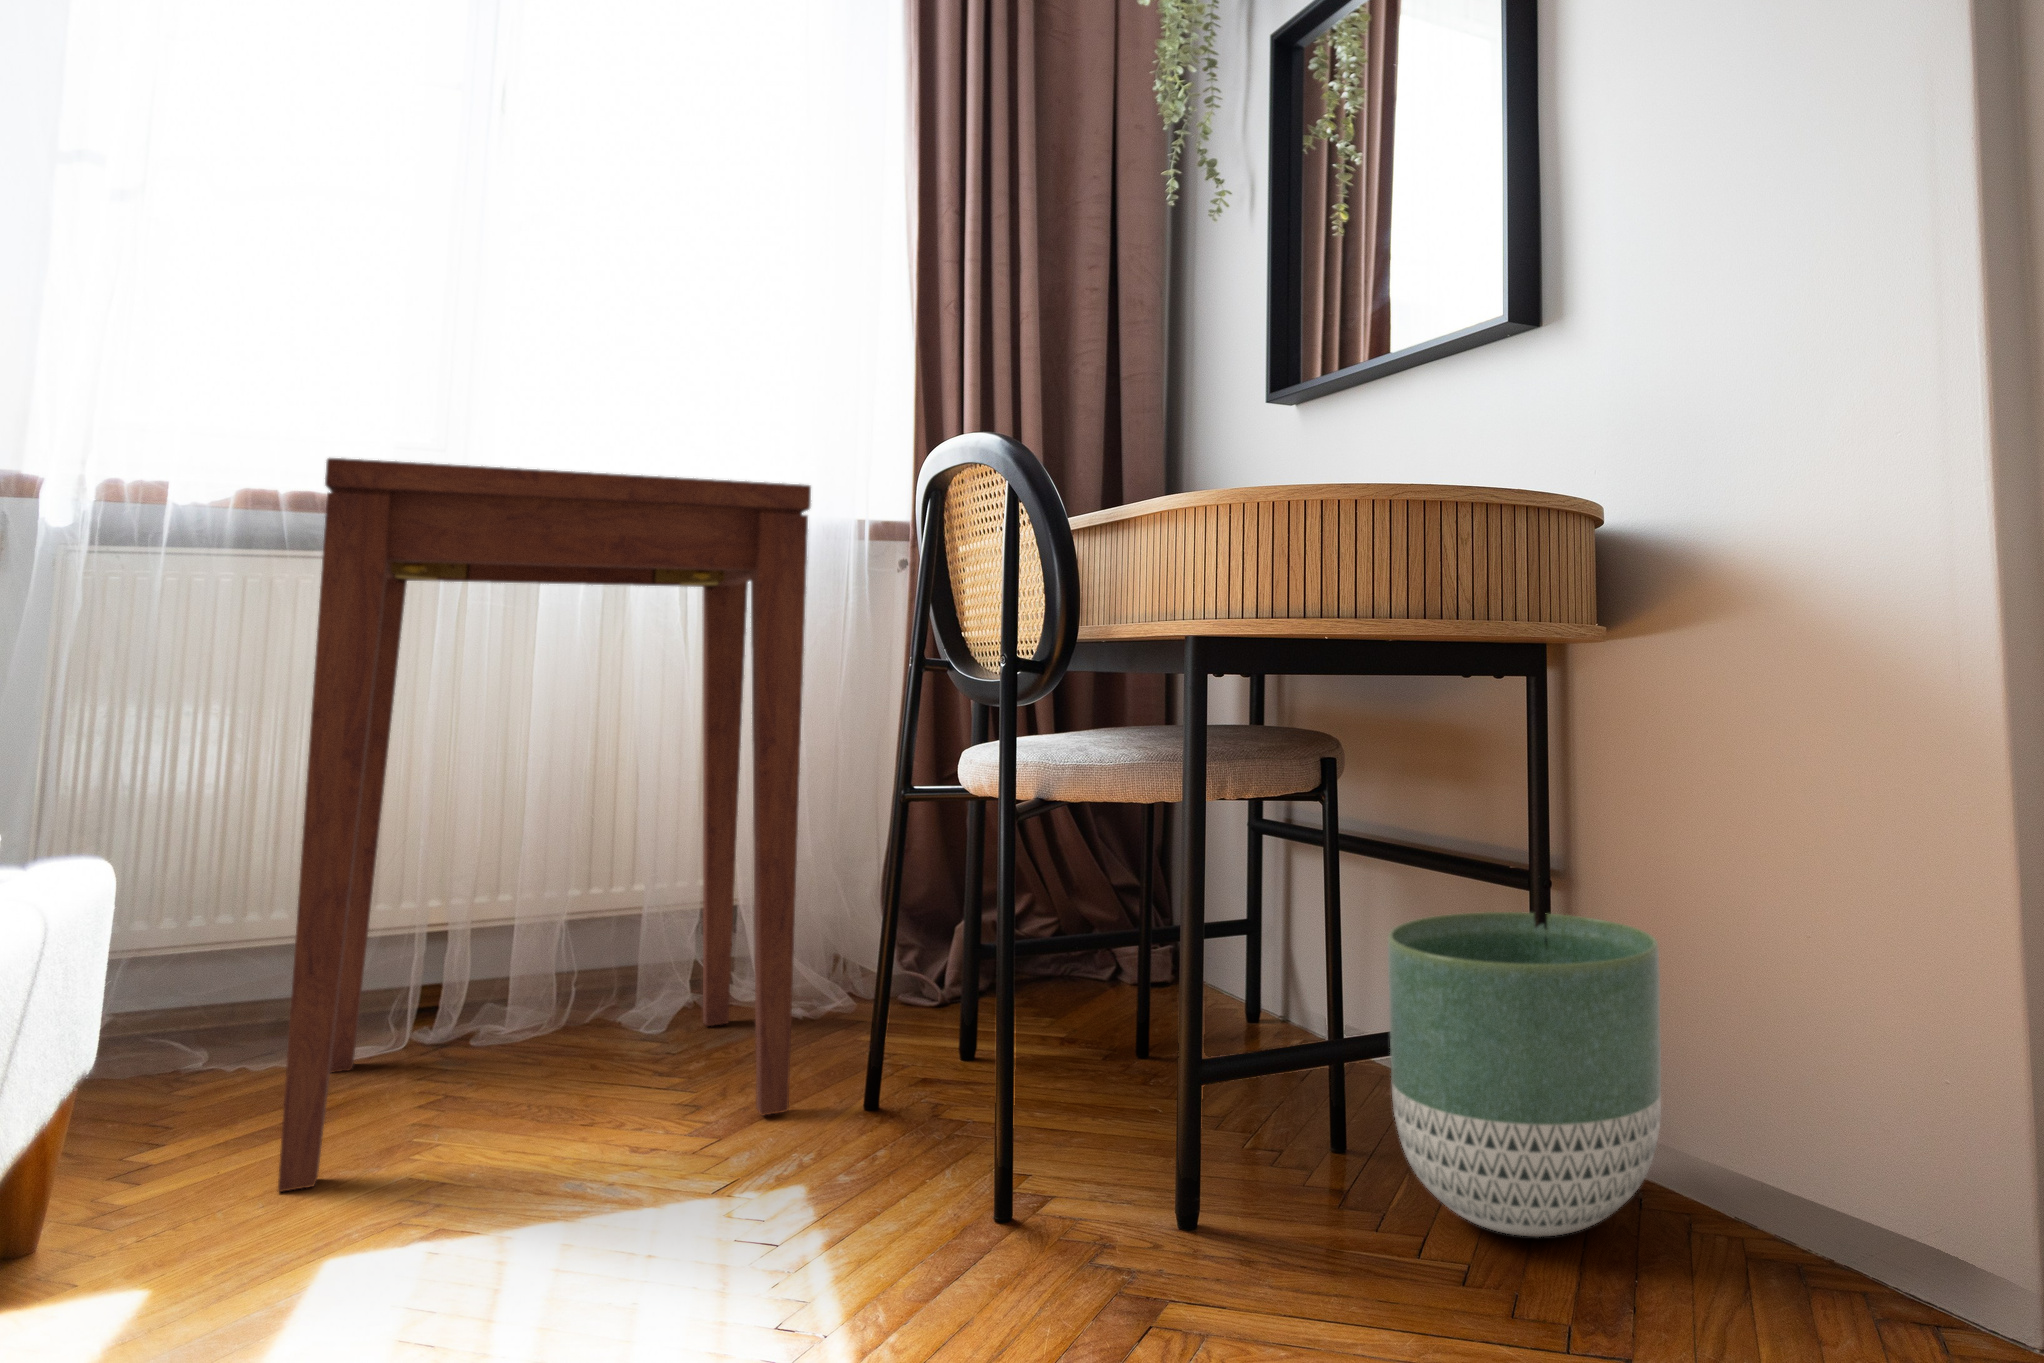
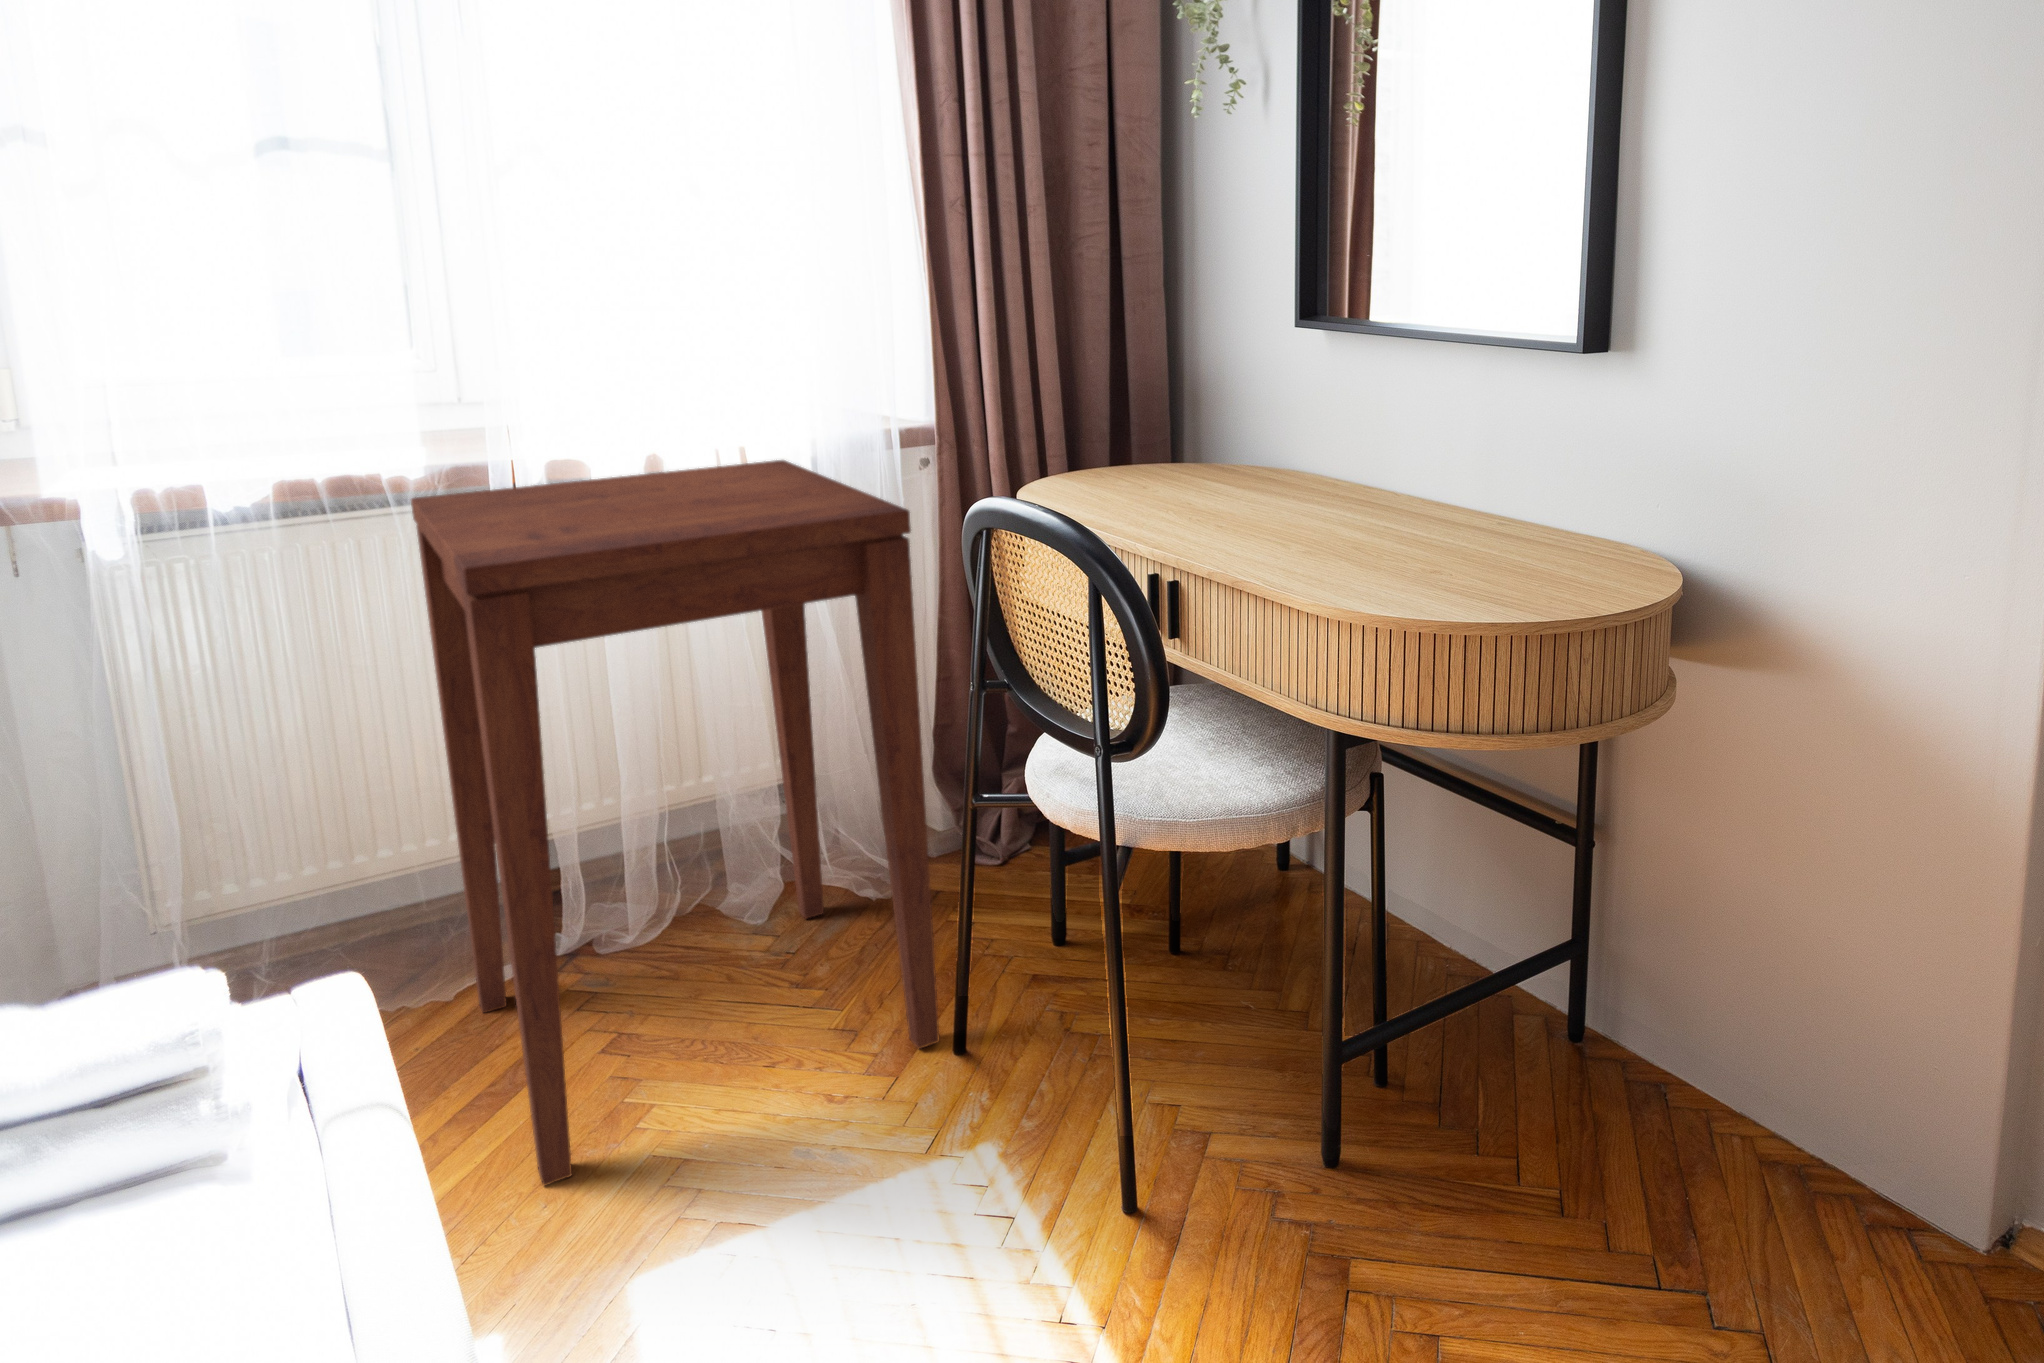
planter: present [1388,912,1661,1237] -> none [1484,885,1709,1162]

